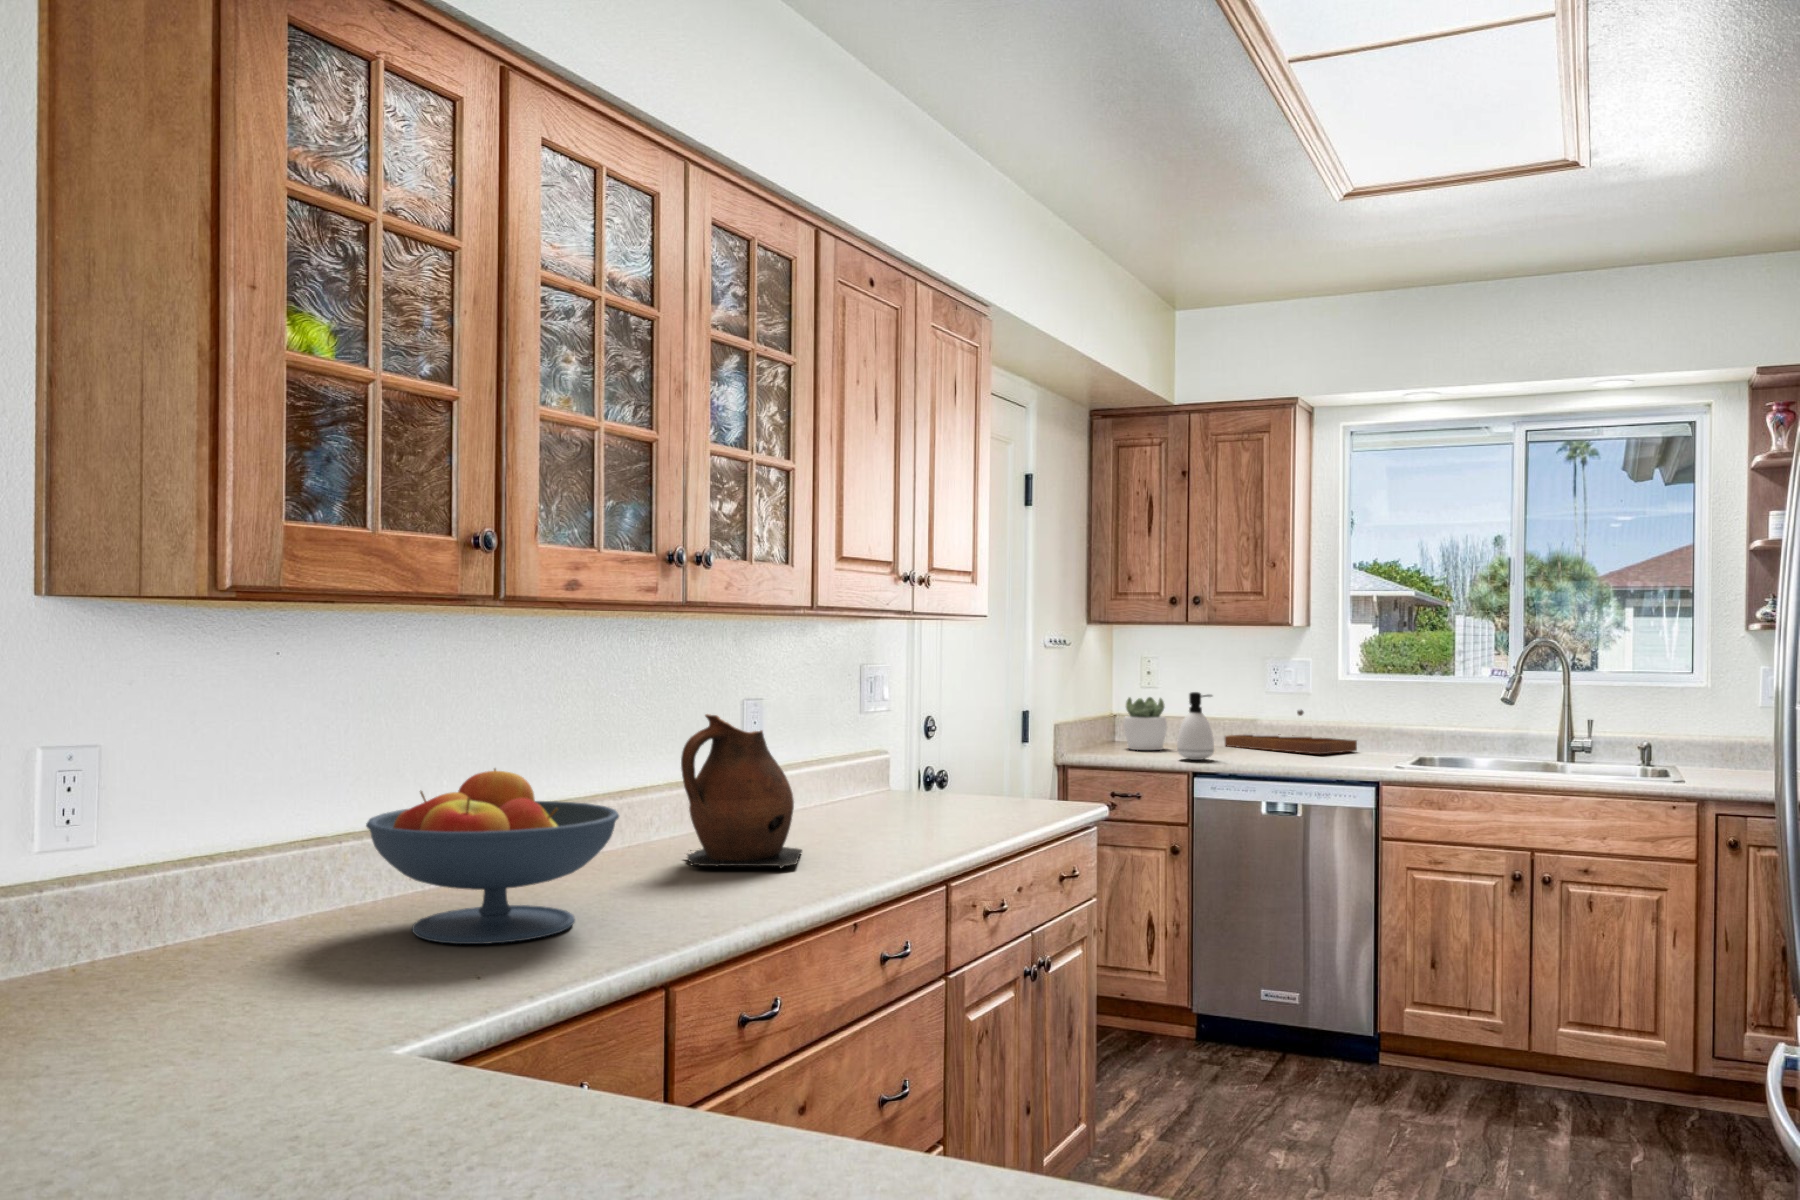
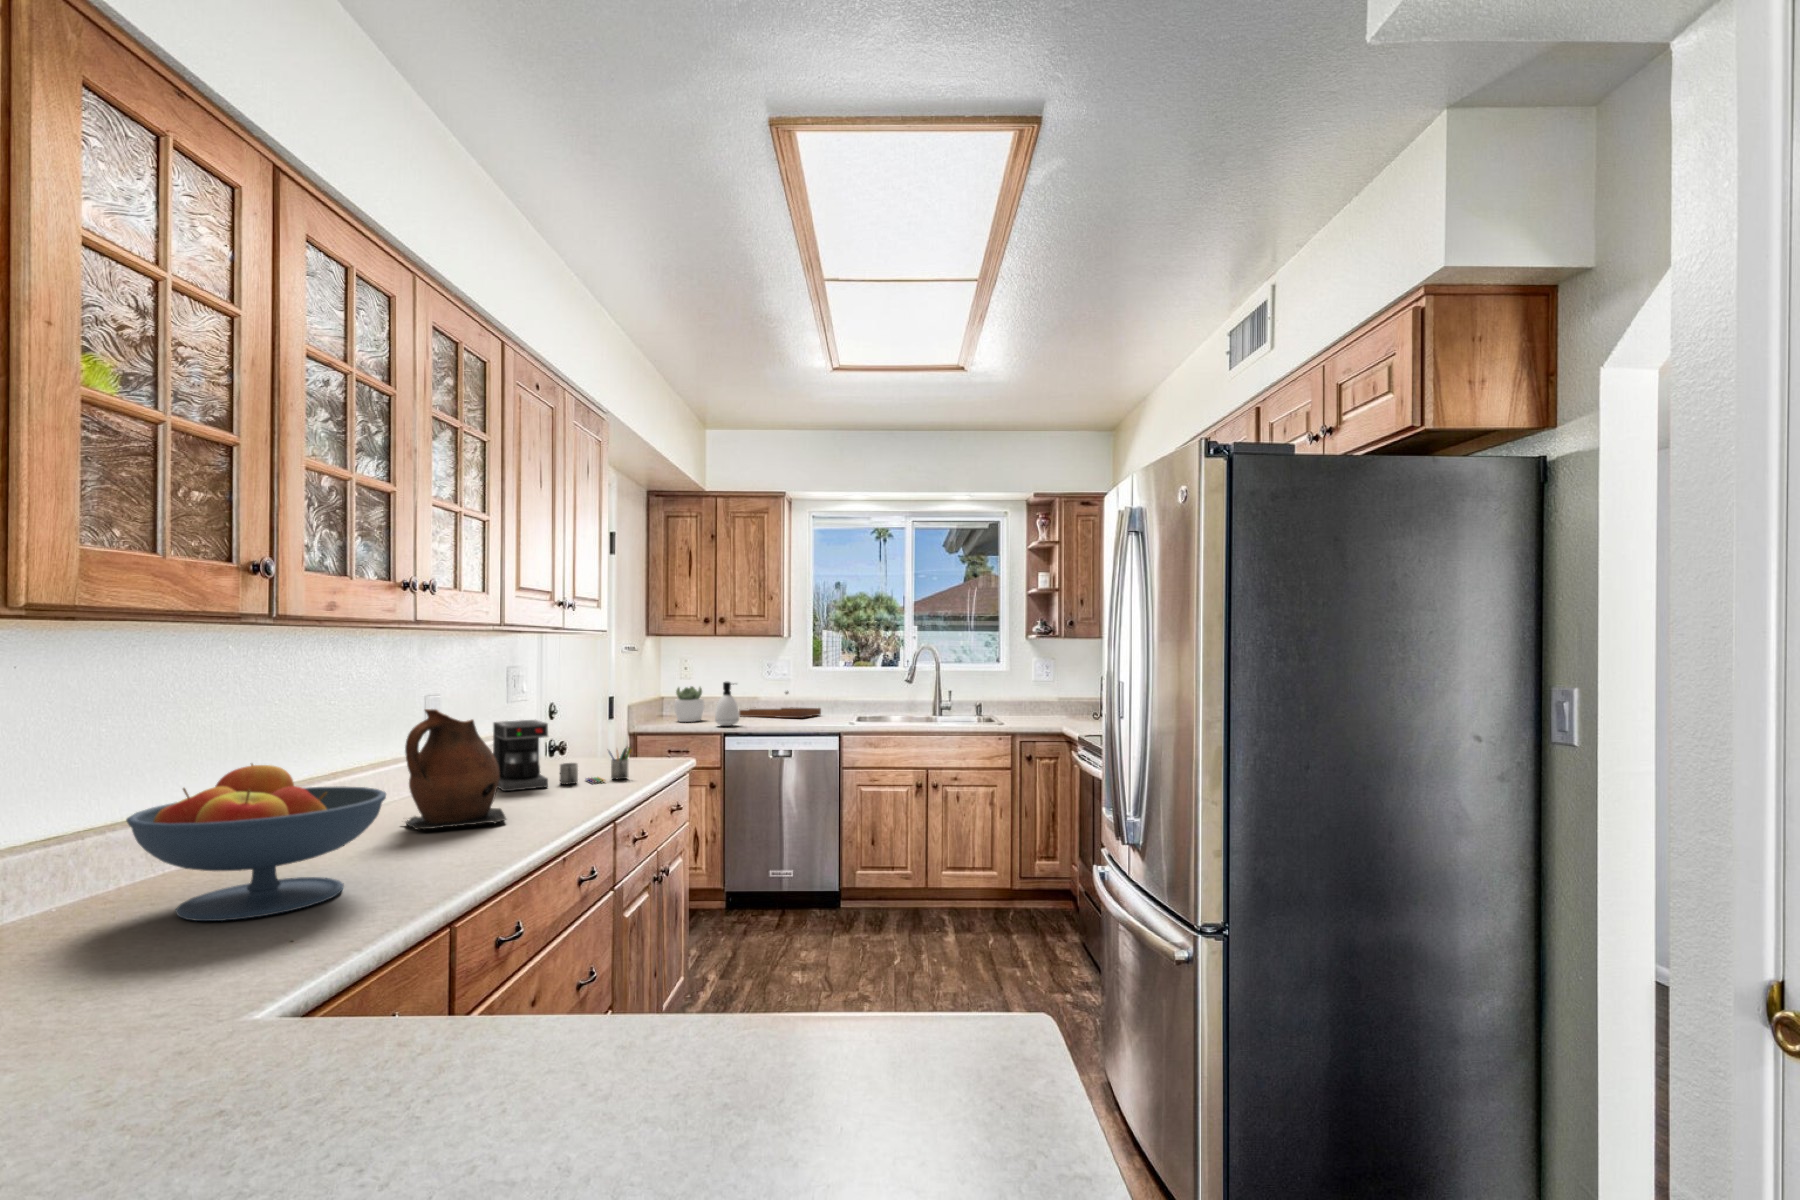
coffee maker: none [820,735,996,828] -> present [493,720,632,791]

